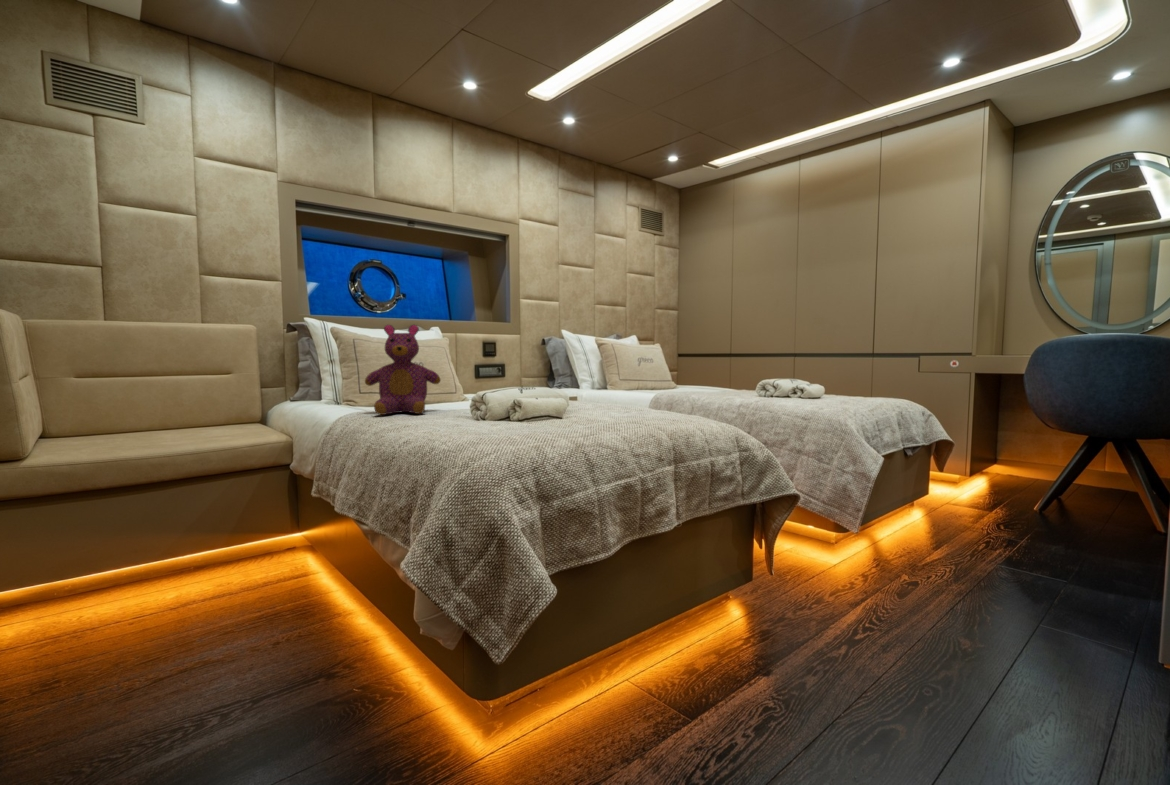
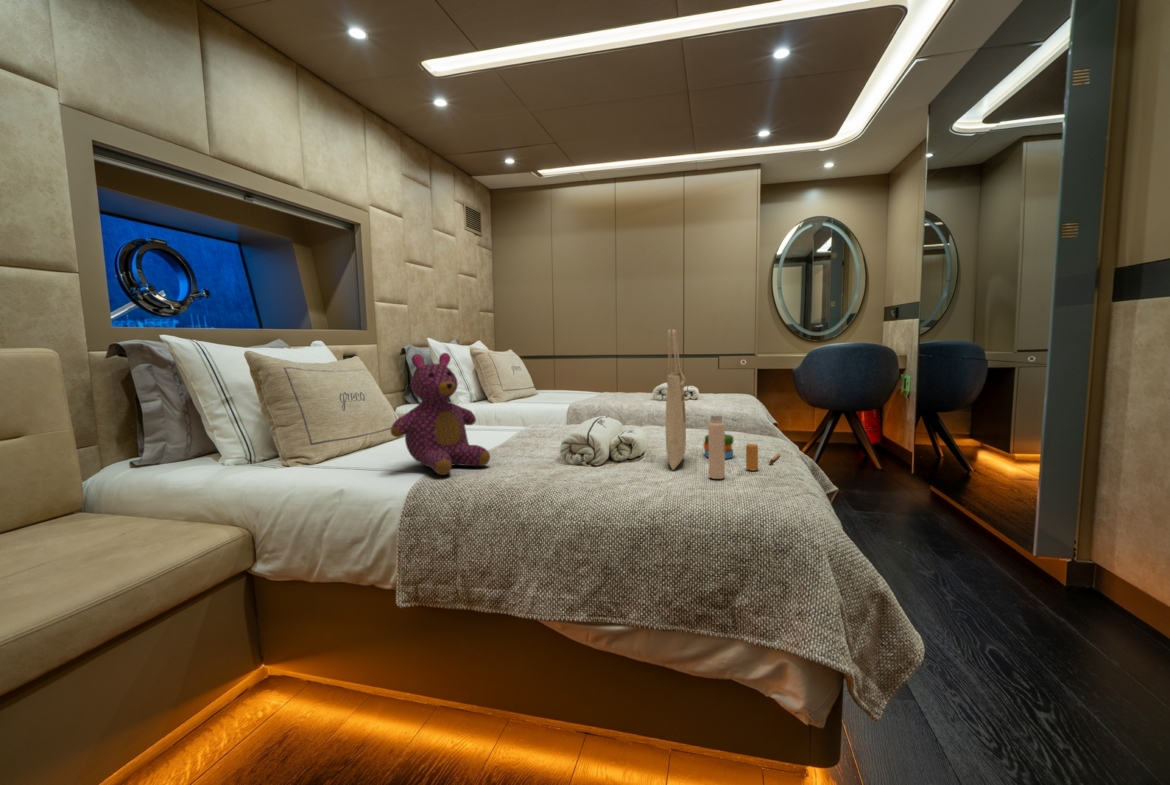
tote bag: none [509,296,634,432] -> present [665,330,780,479]

